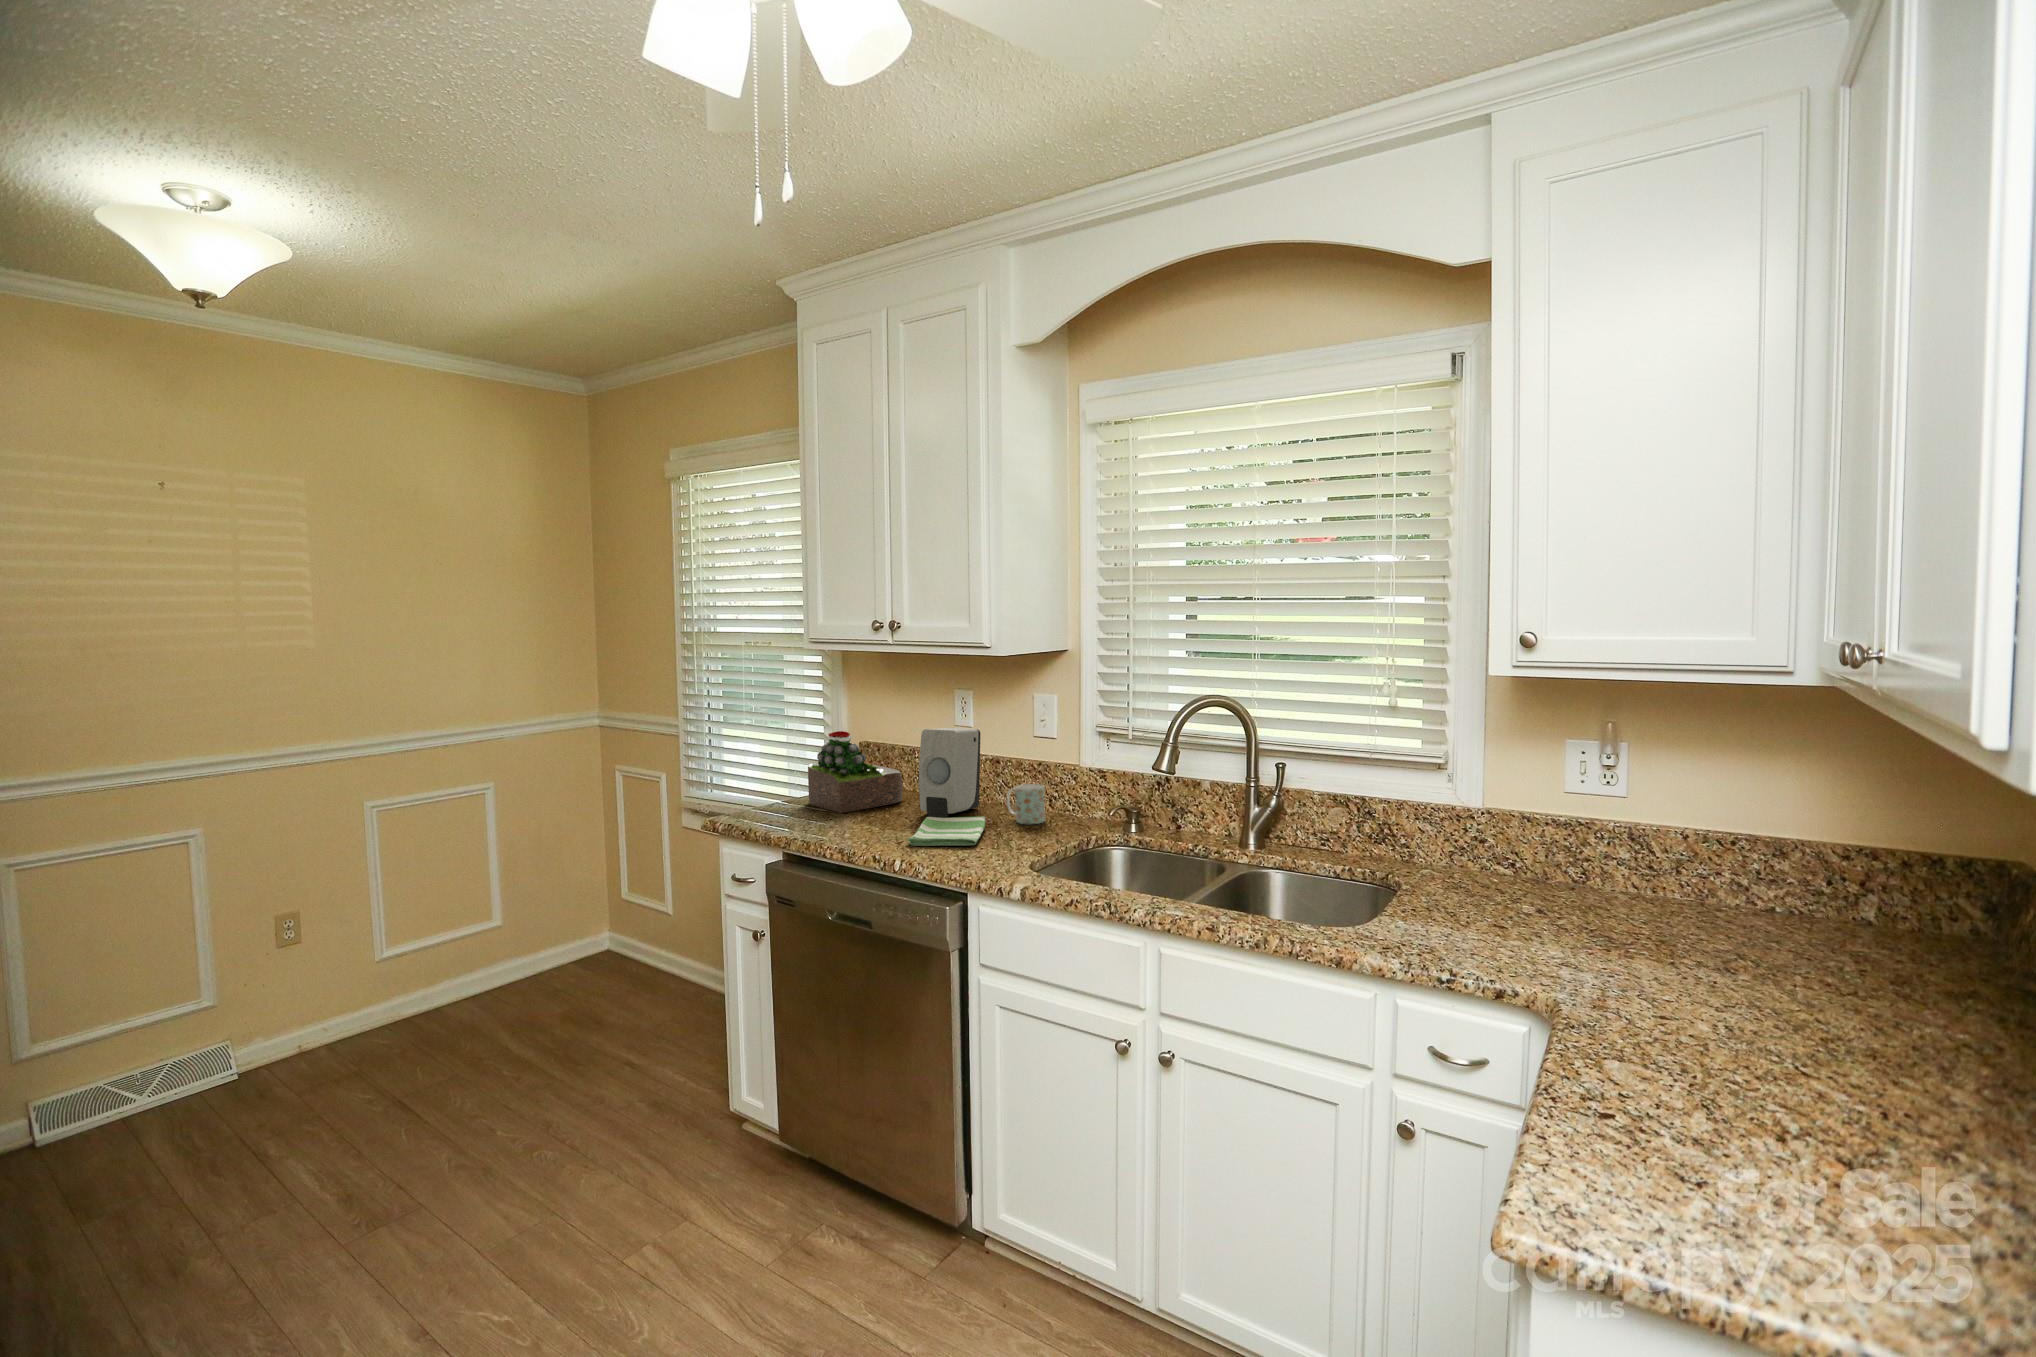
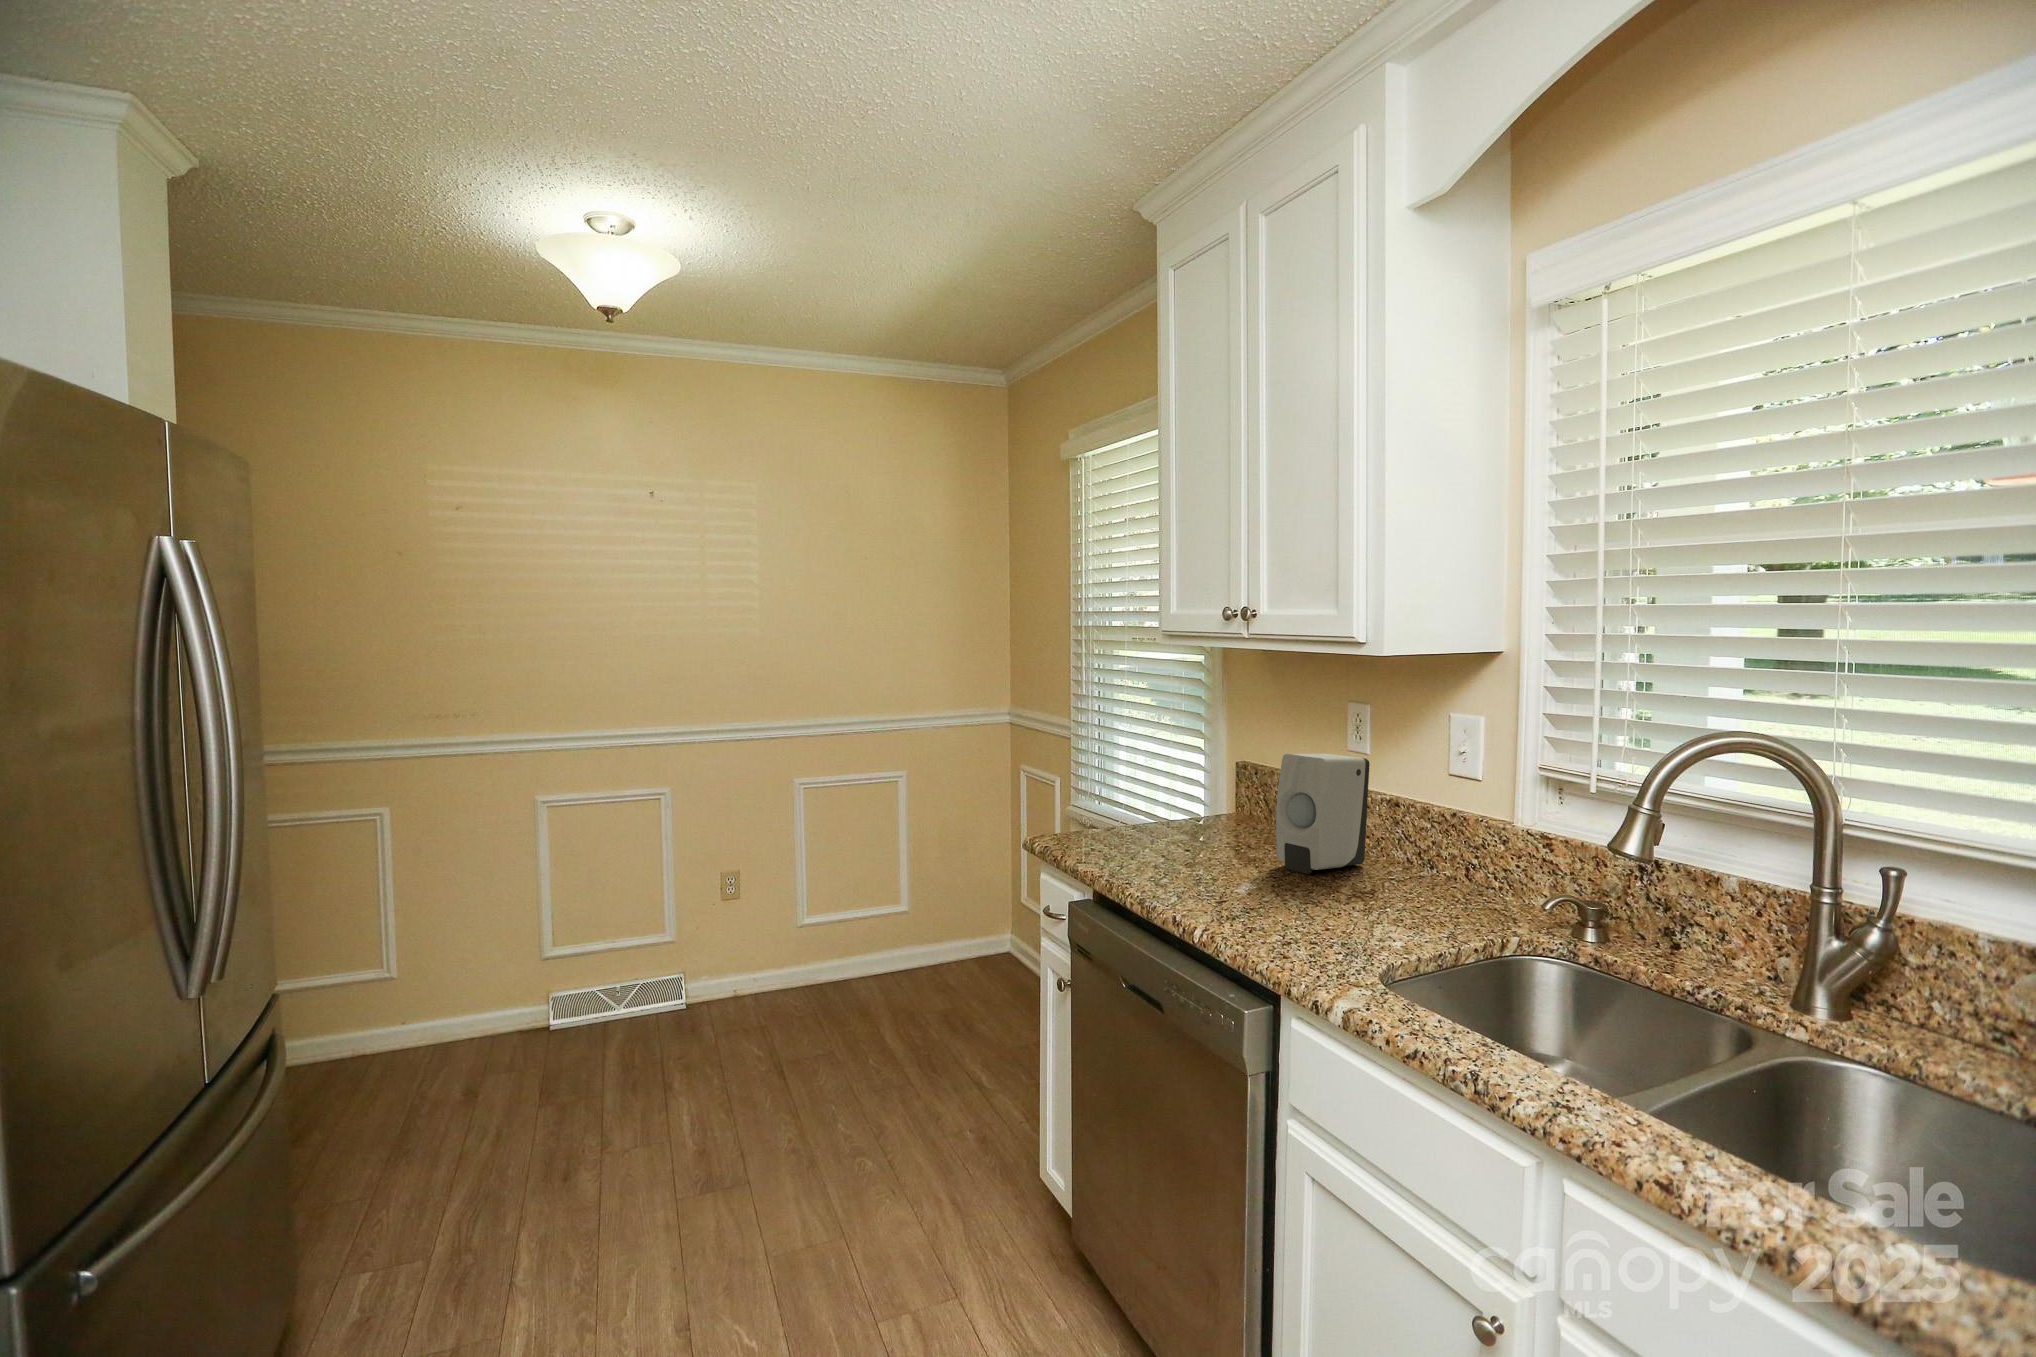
succulent plant: present [808,731,903,813] -> none [1155,748,1270,850]
mug: present [1007,784,1045,824] -> none [1395,842,1450,902]
dish towel: present [907,817,985,846] -> none [1227,871,1354,923]

